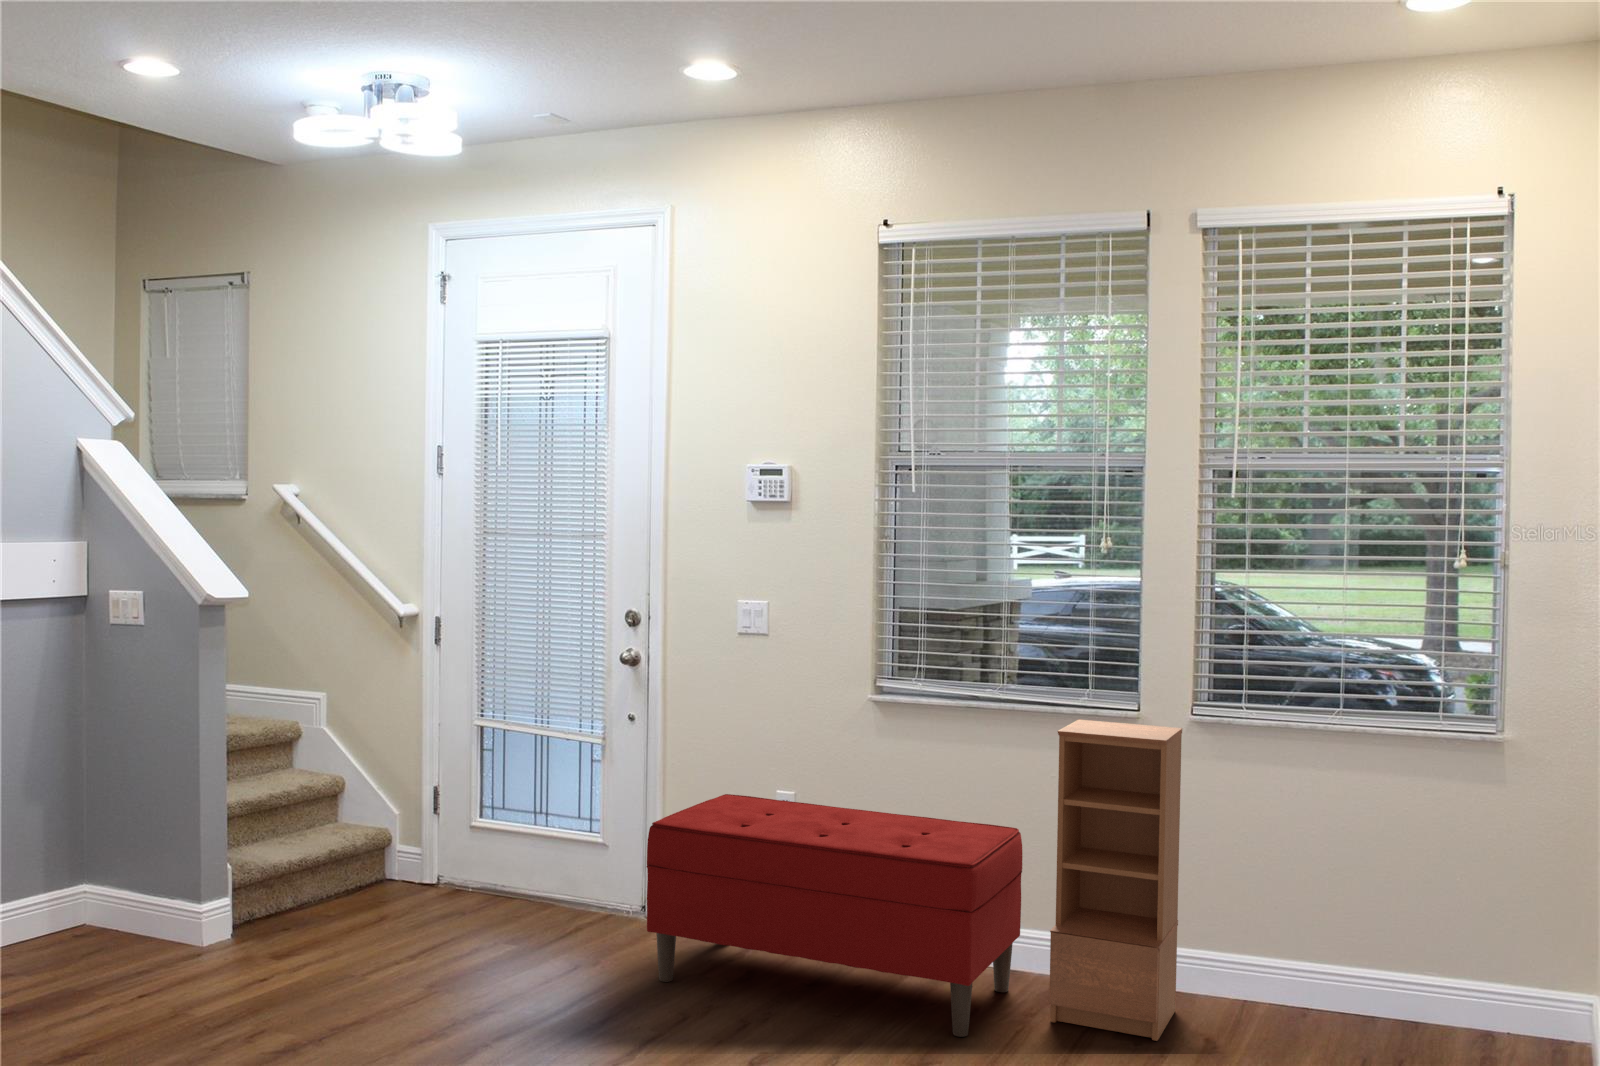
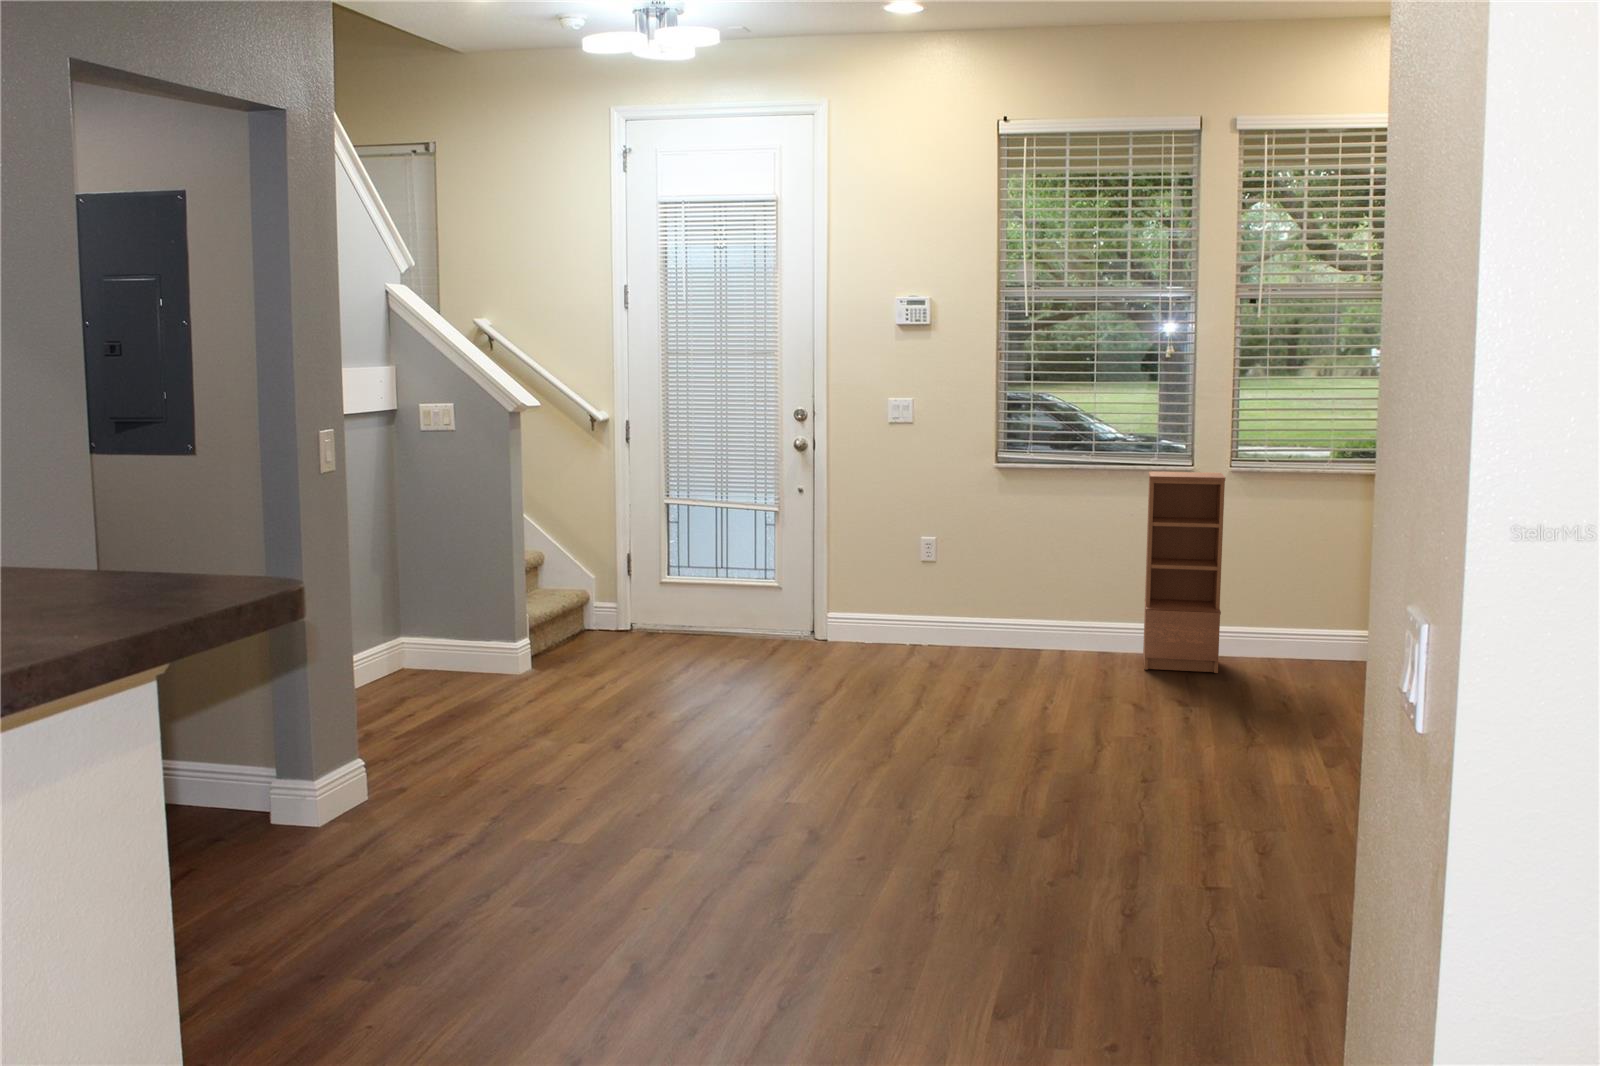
bench: present [647,794,1022,1037] -> none [861,542,1112,679]

